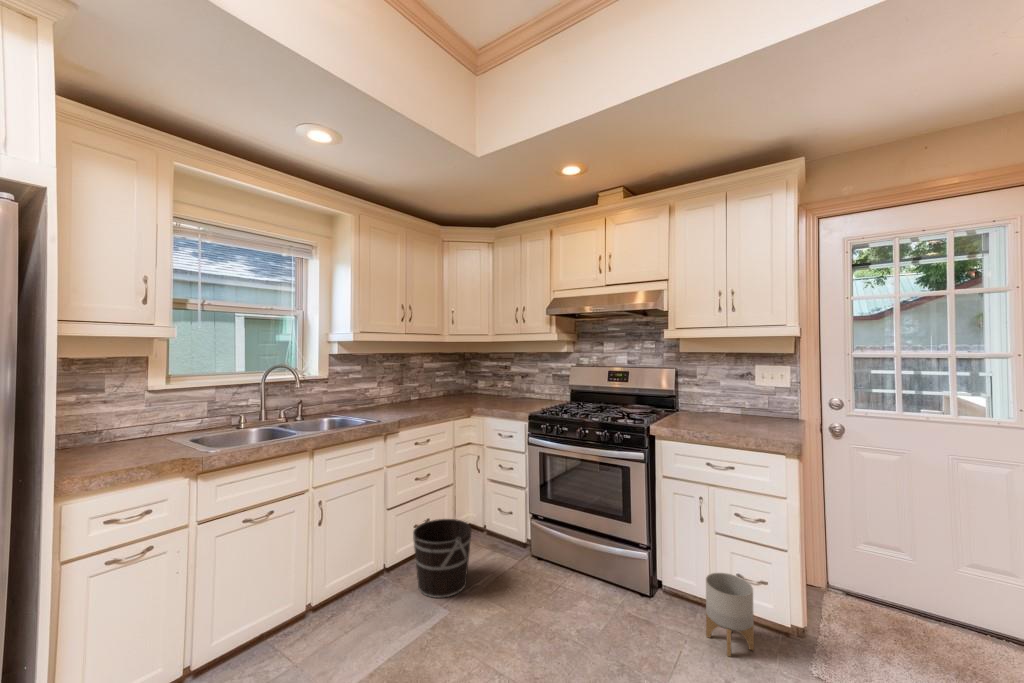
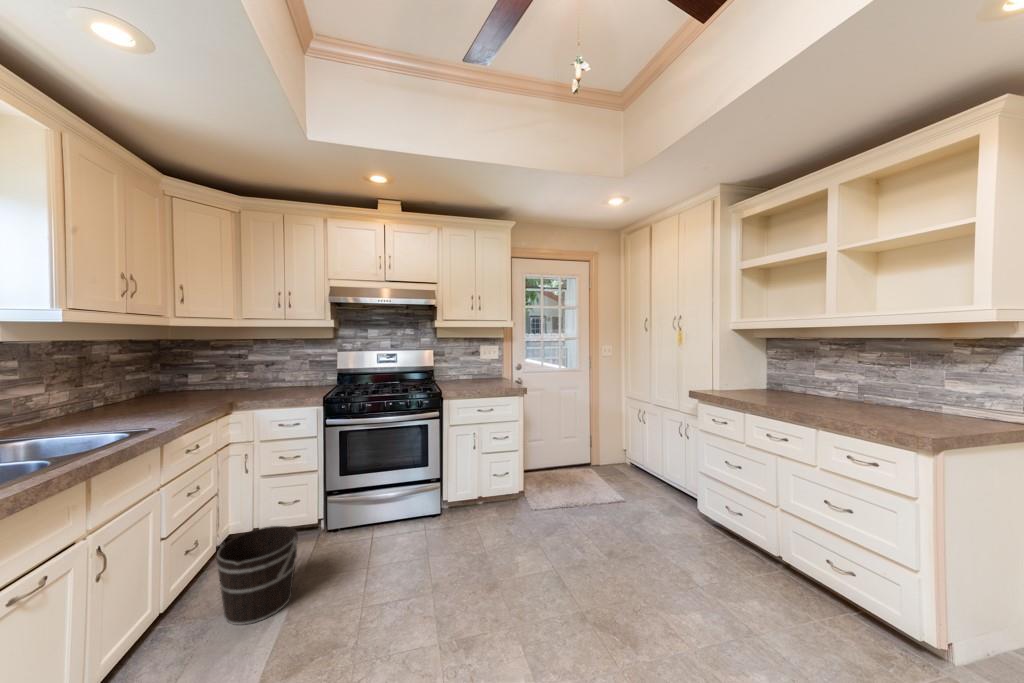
planter: present [706,573,754,656] -> none [490,477,516,524]

